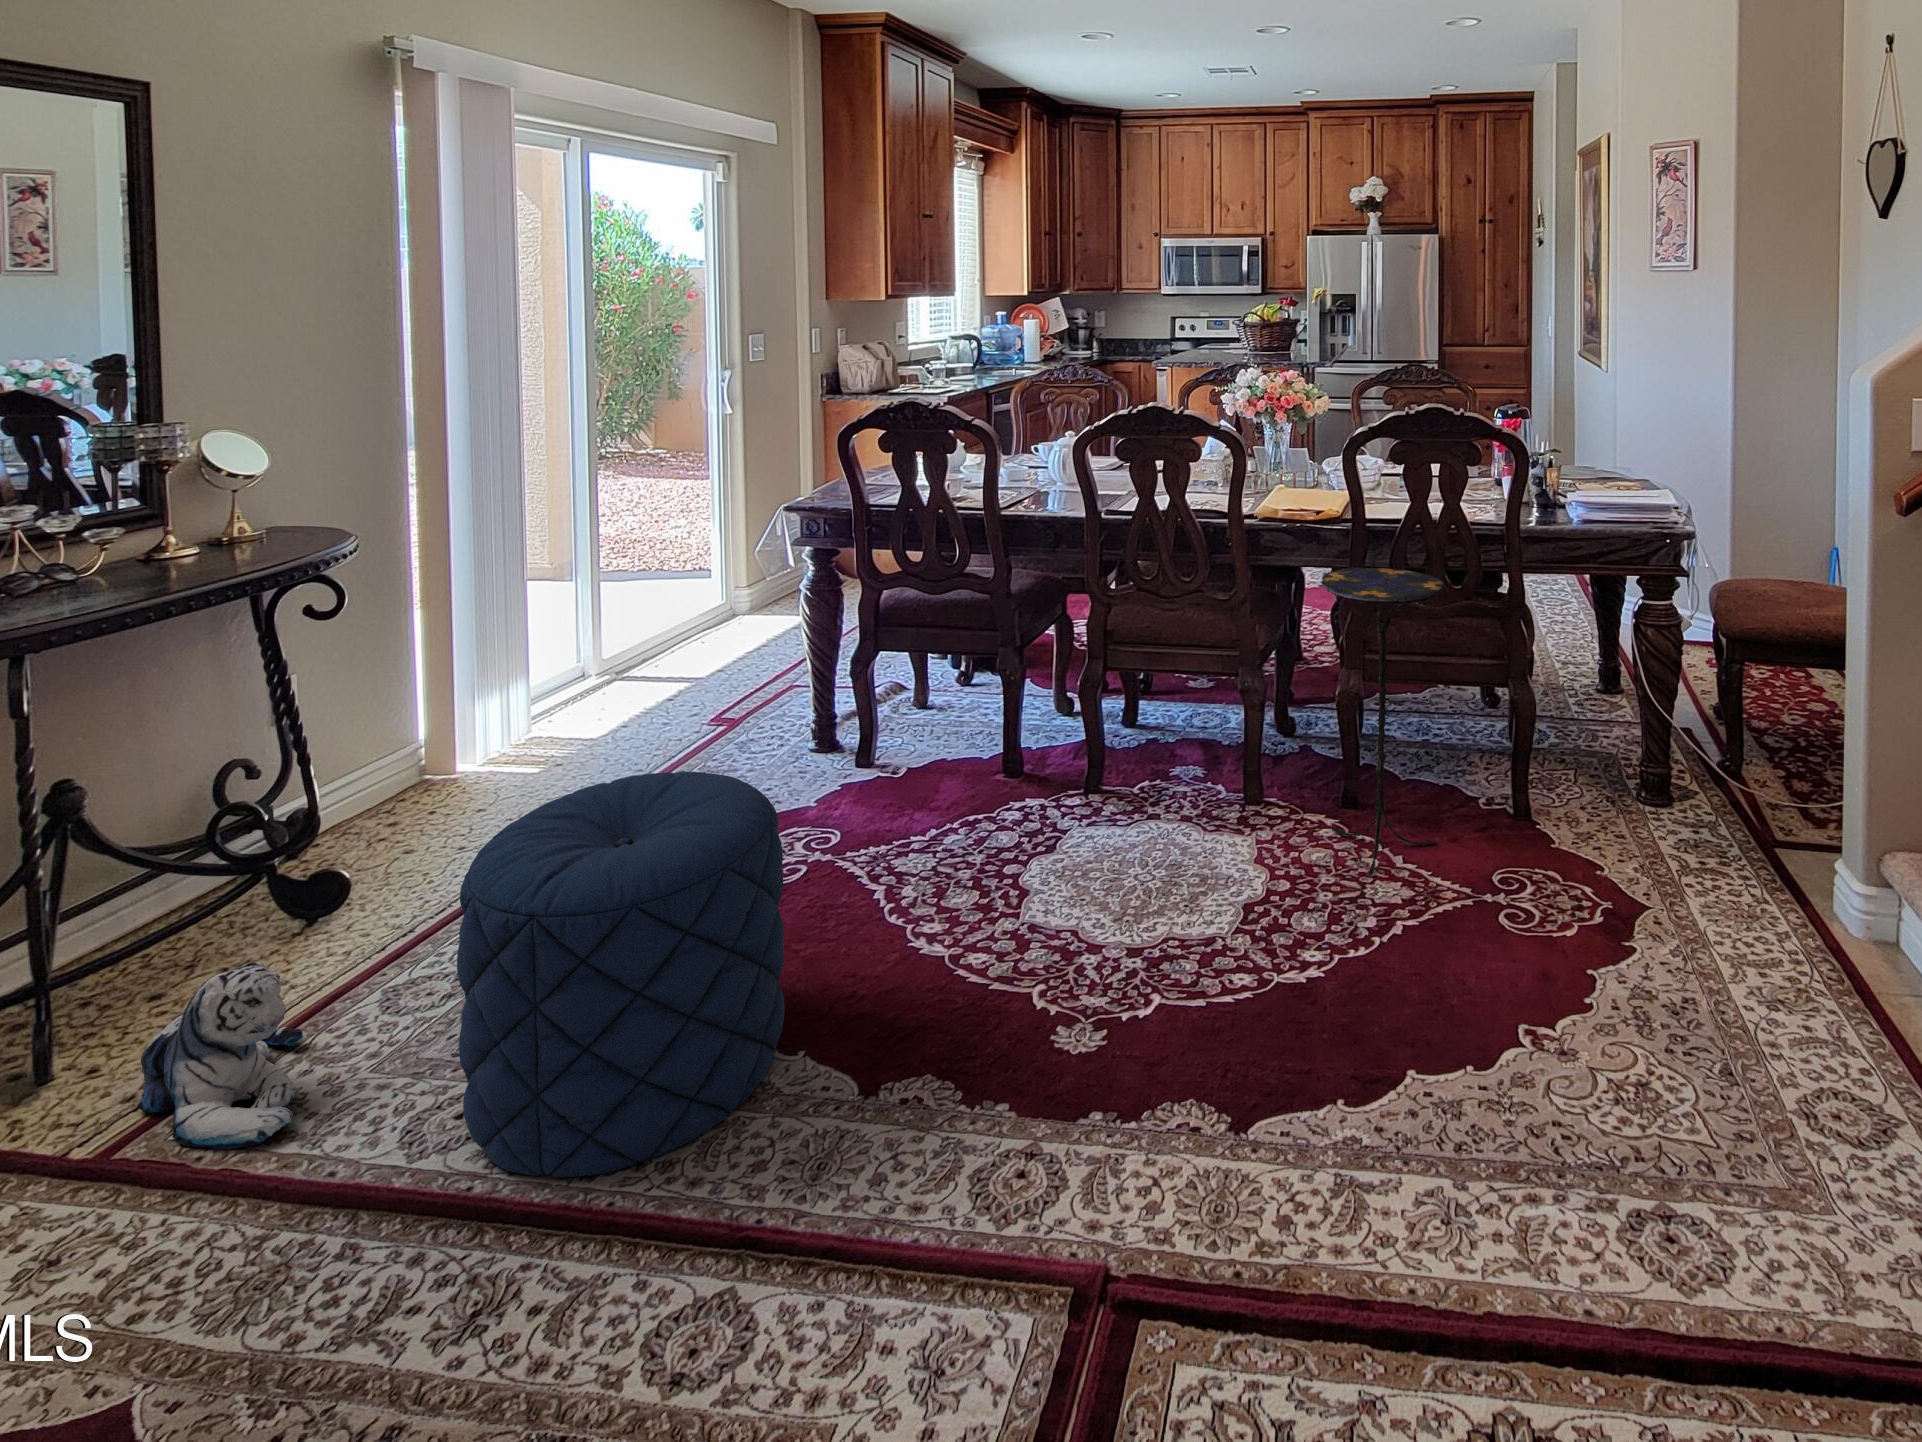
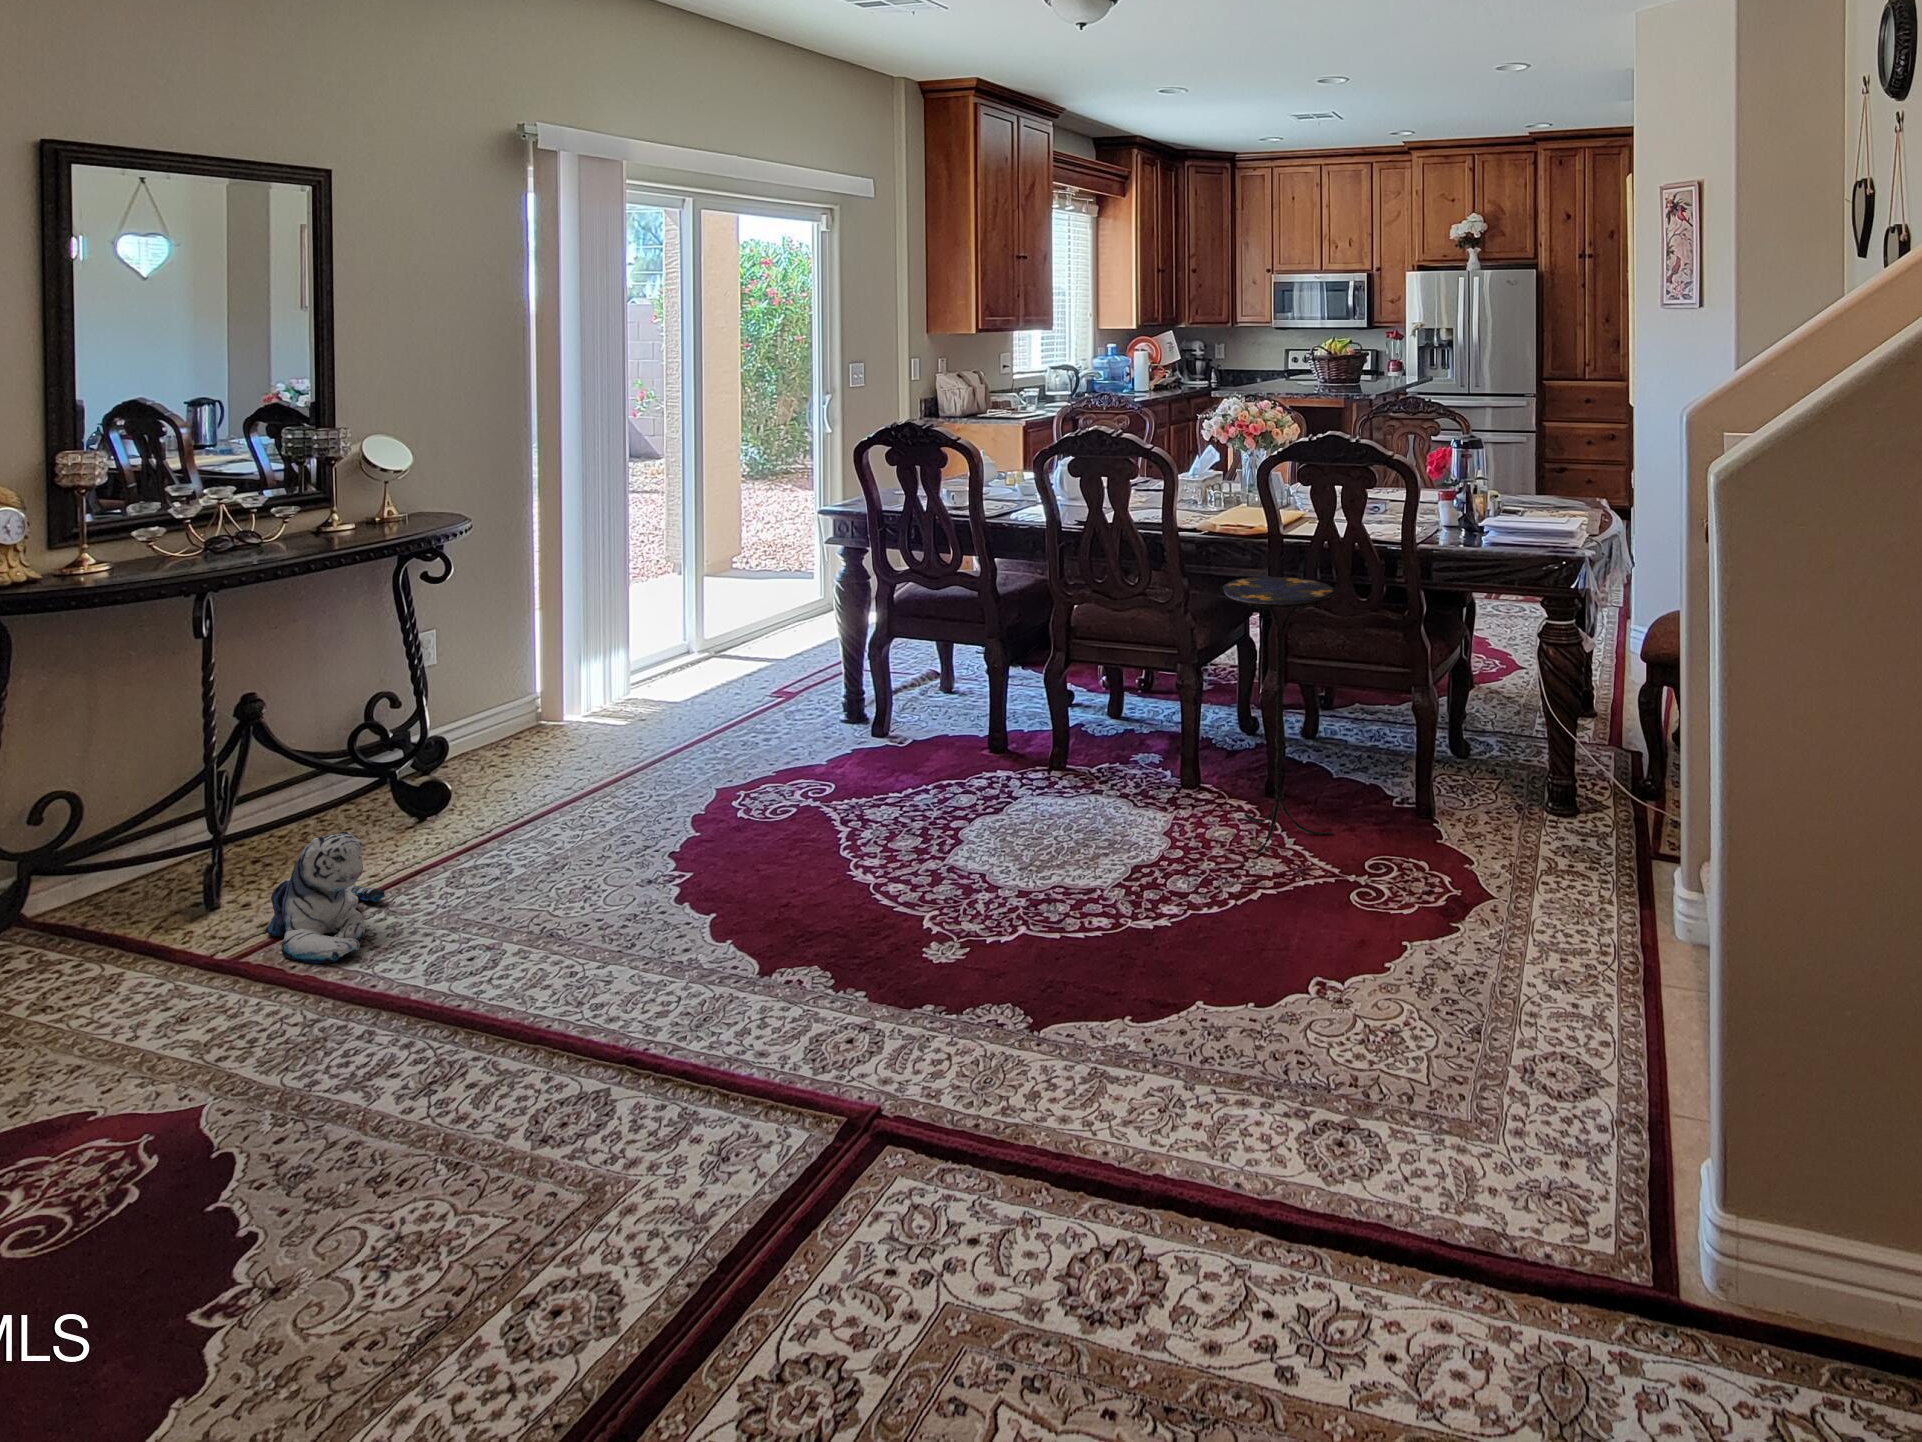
pouf: present [457,771,785,1177] -> none [463,711,718,1006]

